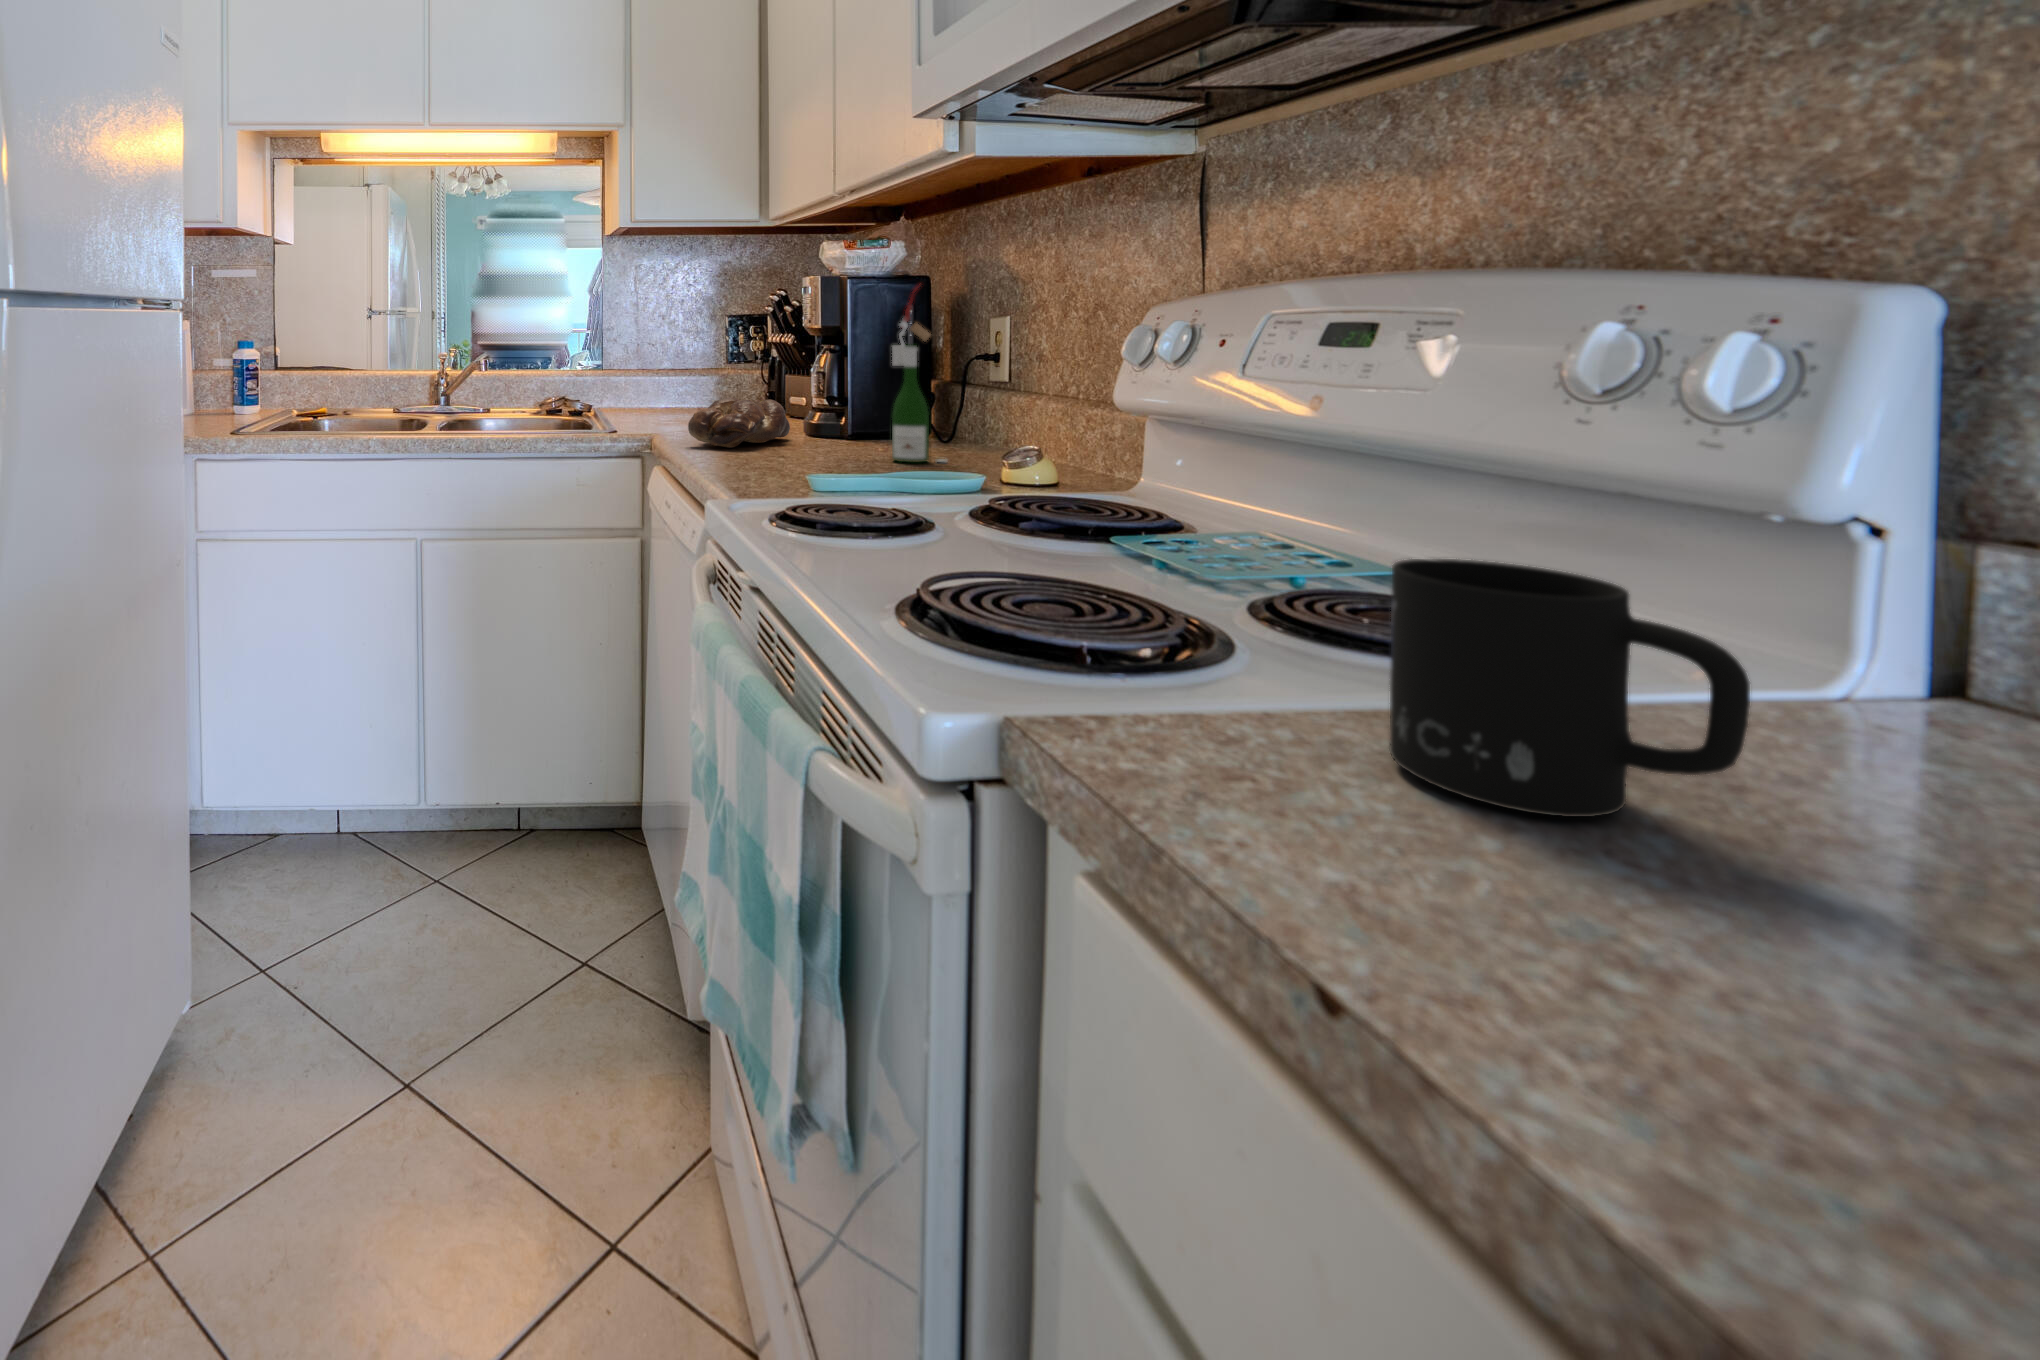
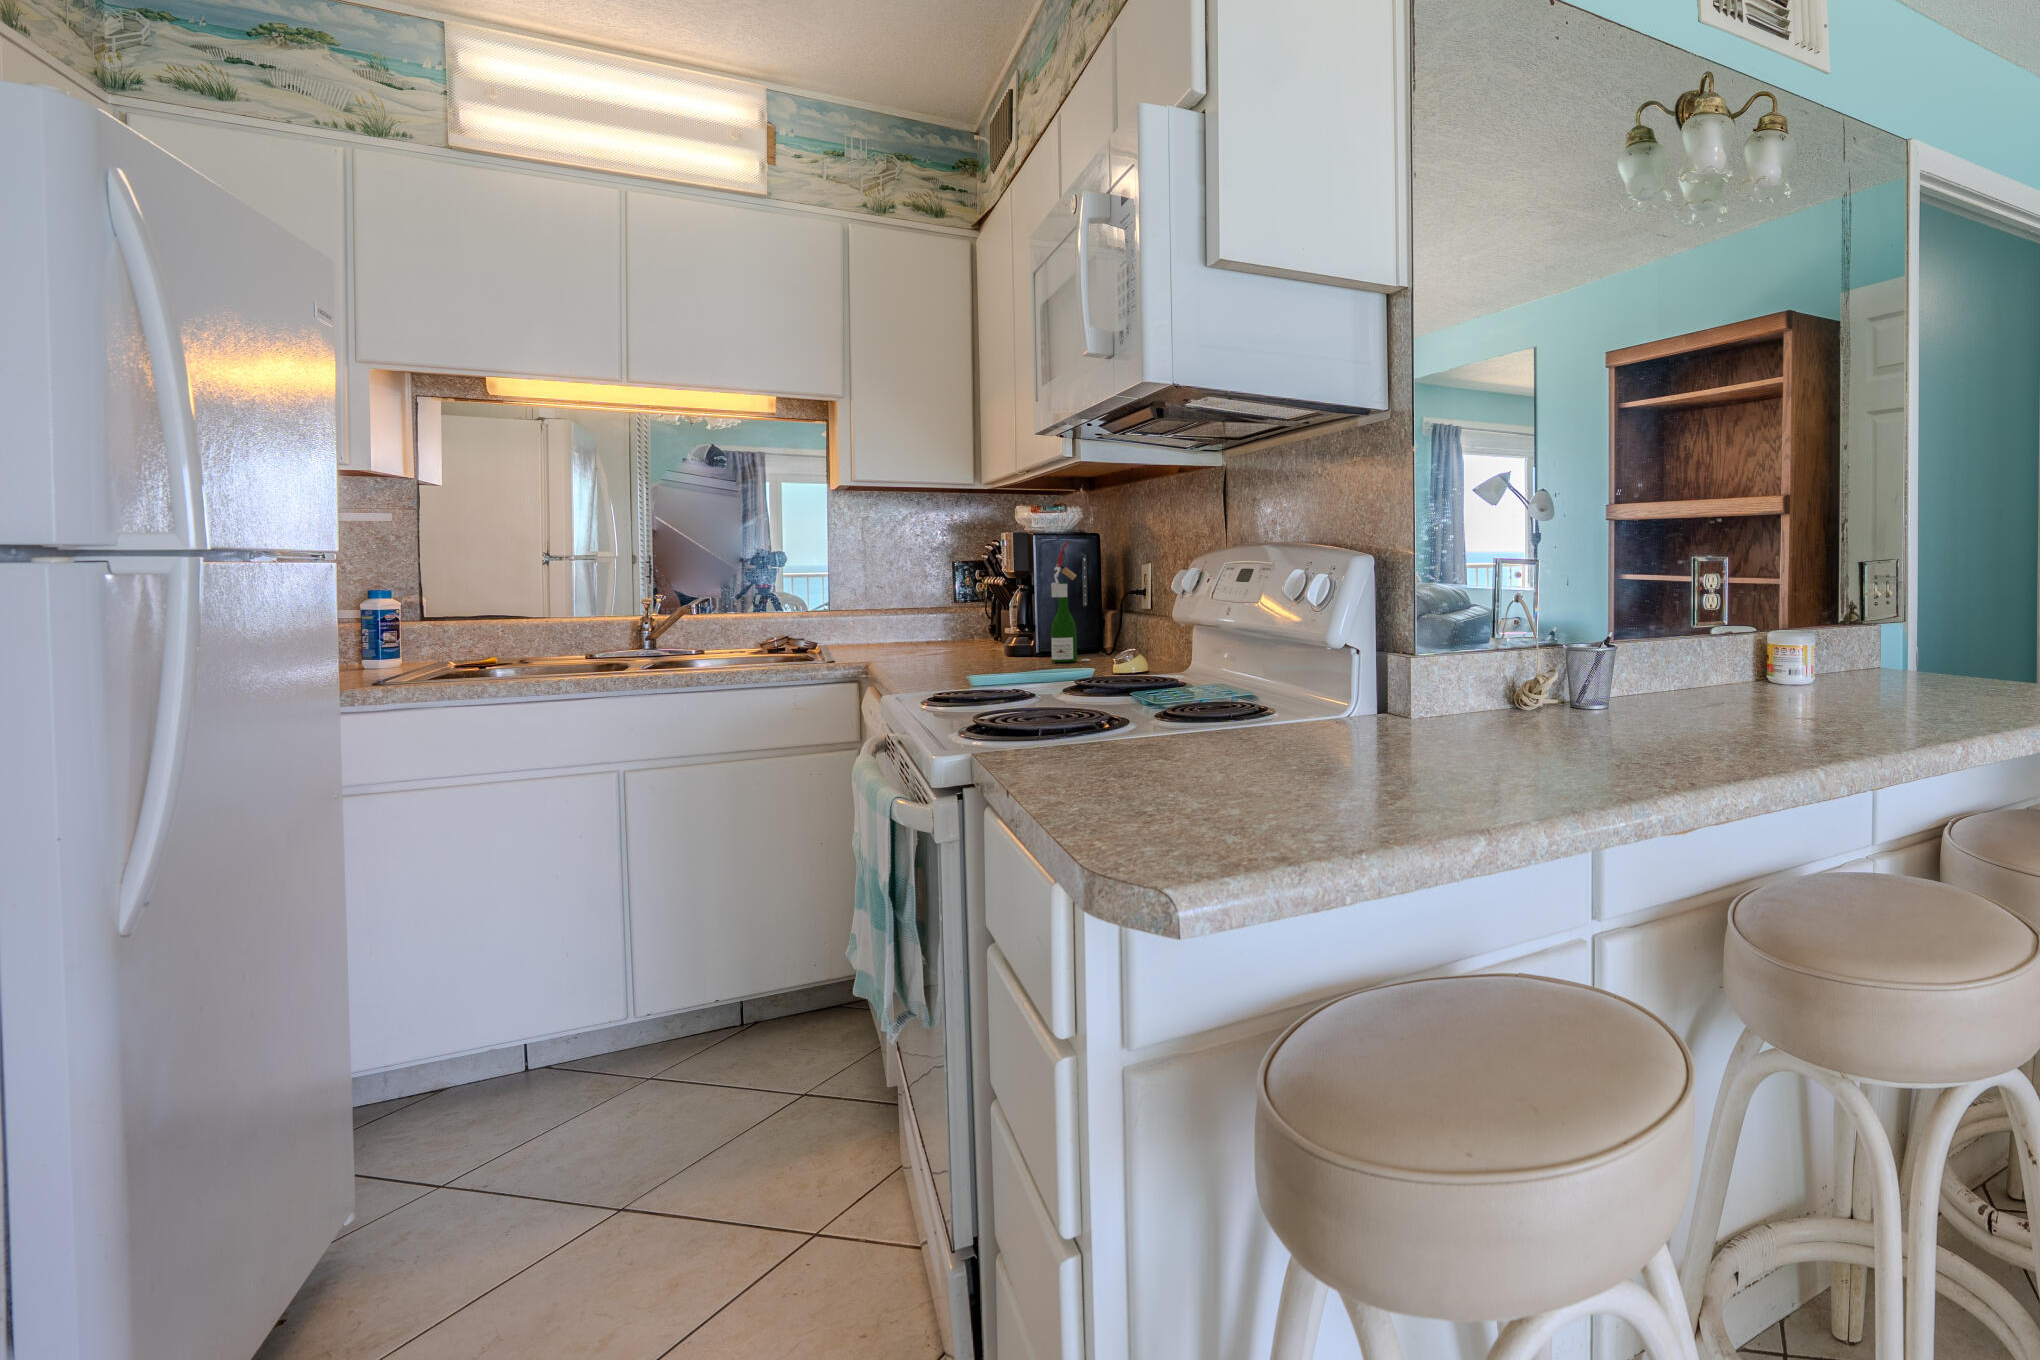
bread loaf: present [688,397,790,448] -> none [899,626,991,663]
mug: present [1389,559,1750,817] -> none [1097,649,1169,724]

